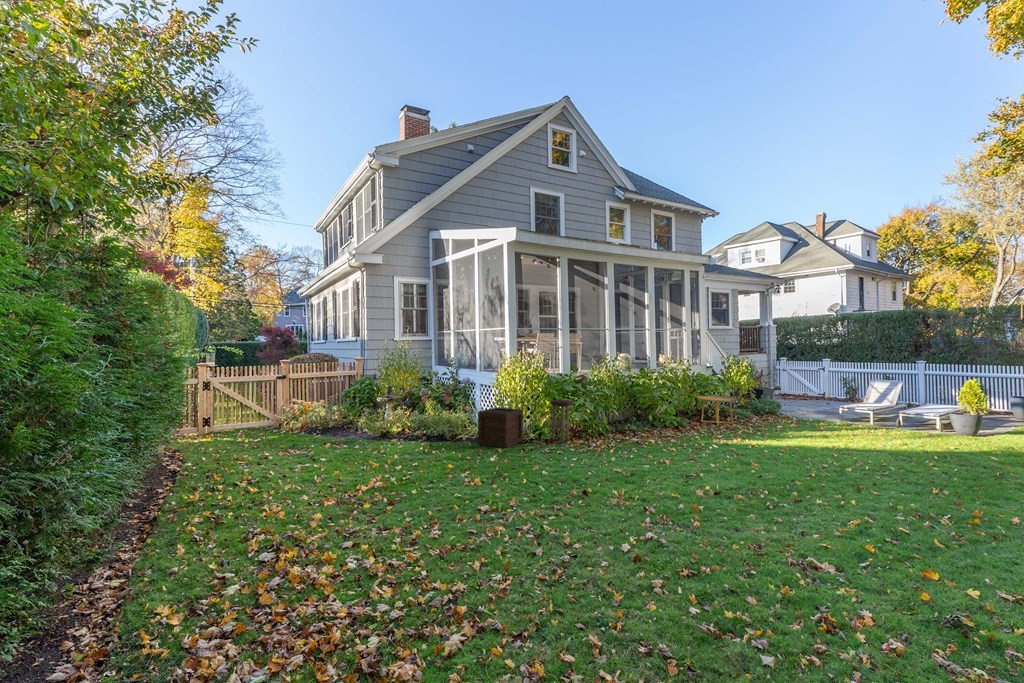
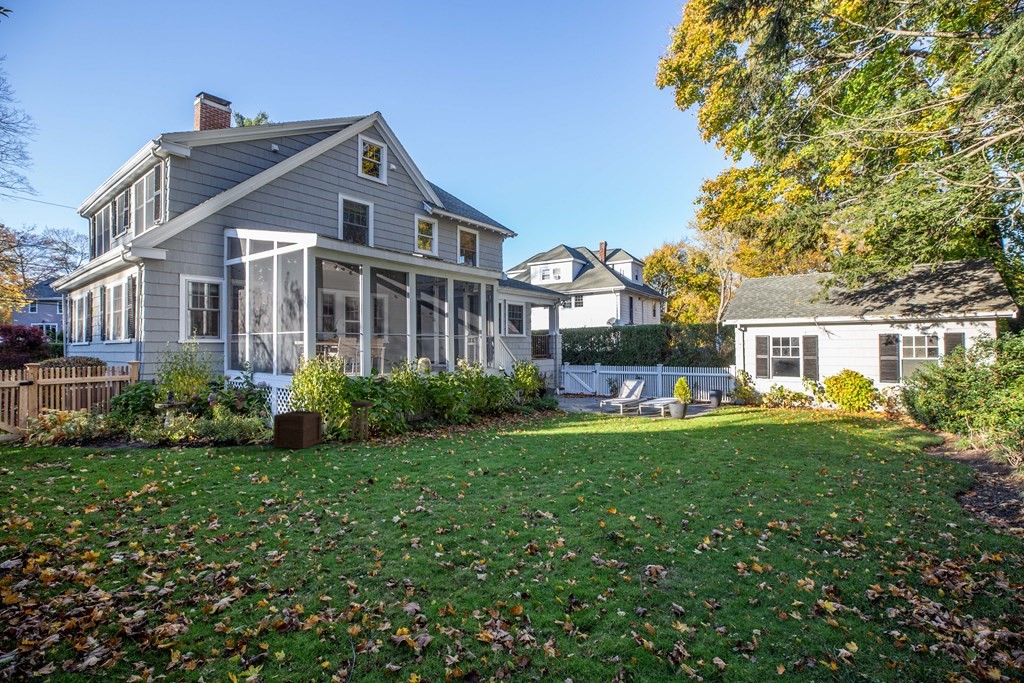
round table: present [697,395,738,425] -> none [488,394,521,420]

